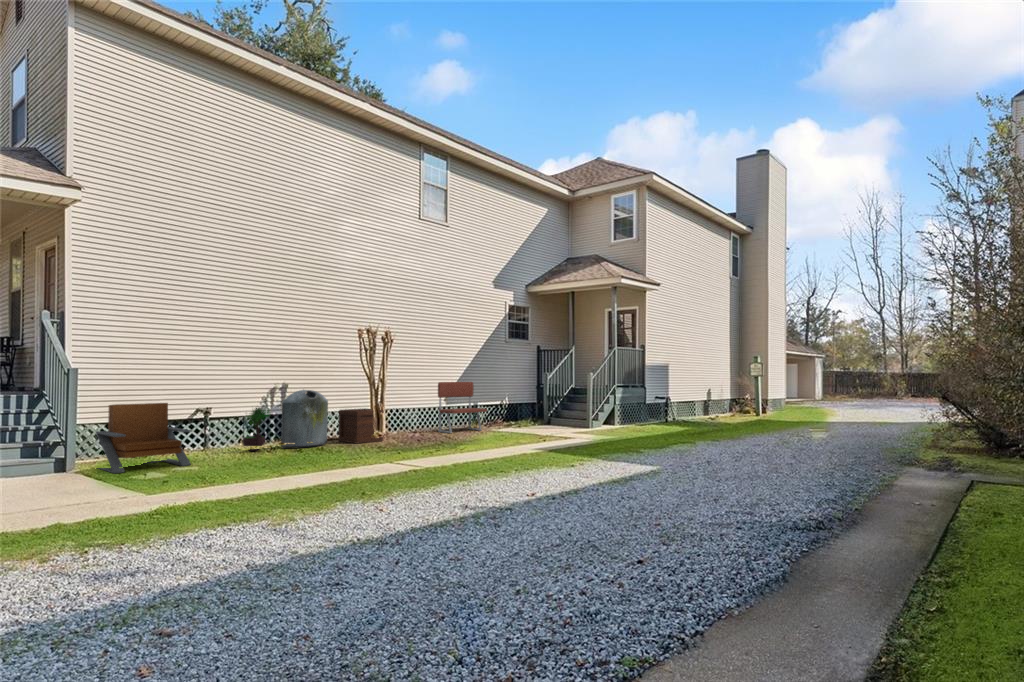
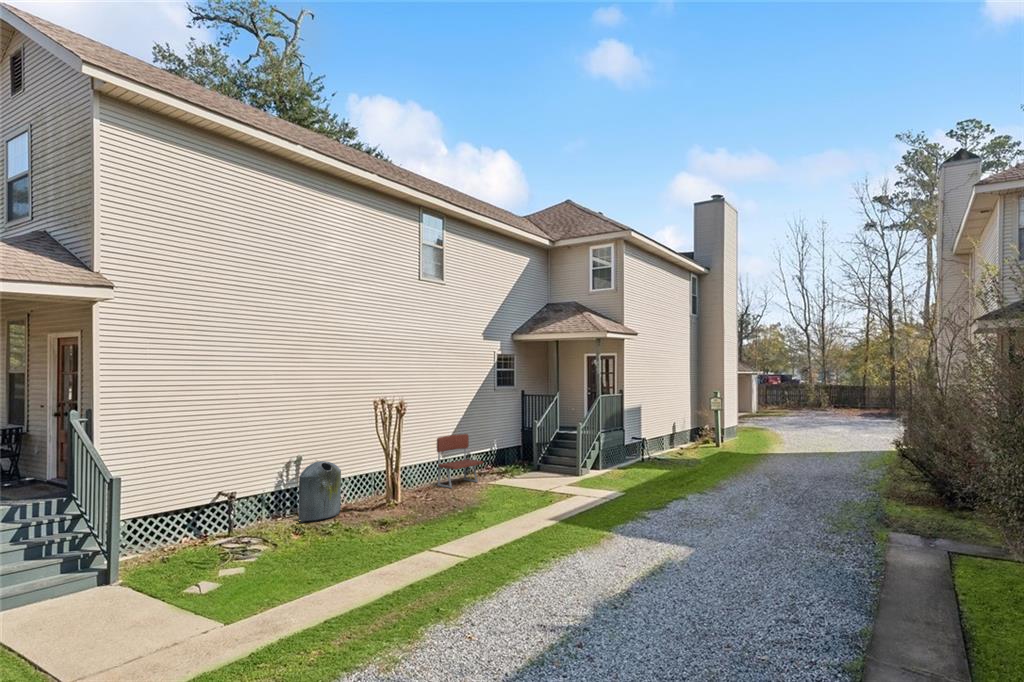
lounge chair: present [96,403,192,473] -> none [126,493,225,578]
potted tree: present [243,408,269,451] -> none [263,482,292,529]
wooden crate: present [338,408,384,444] -> none [348,471,393,511]

